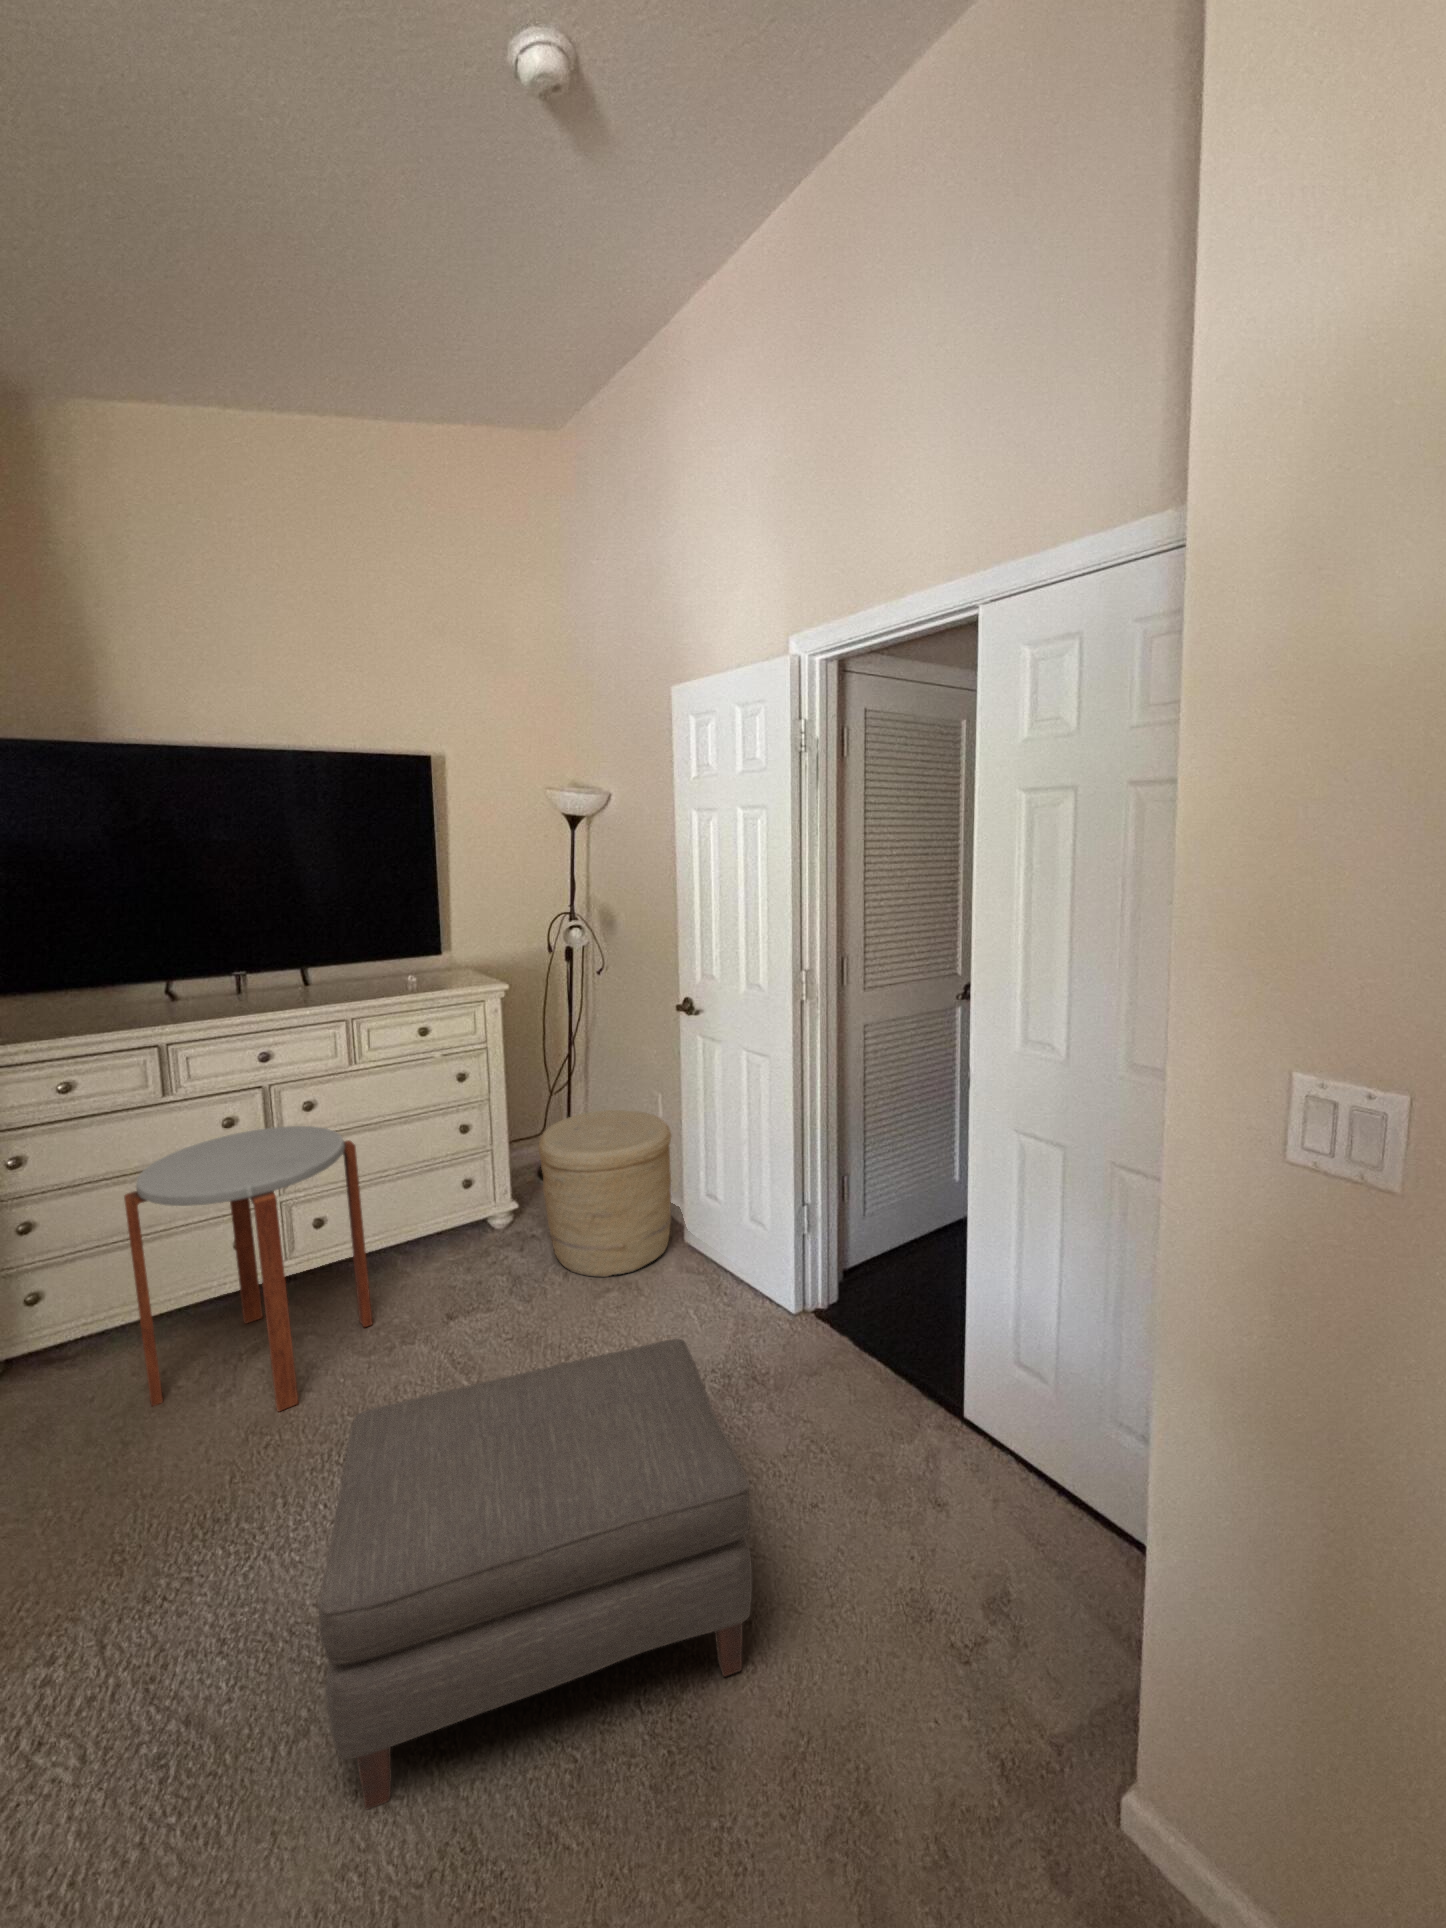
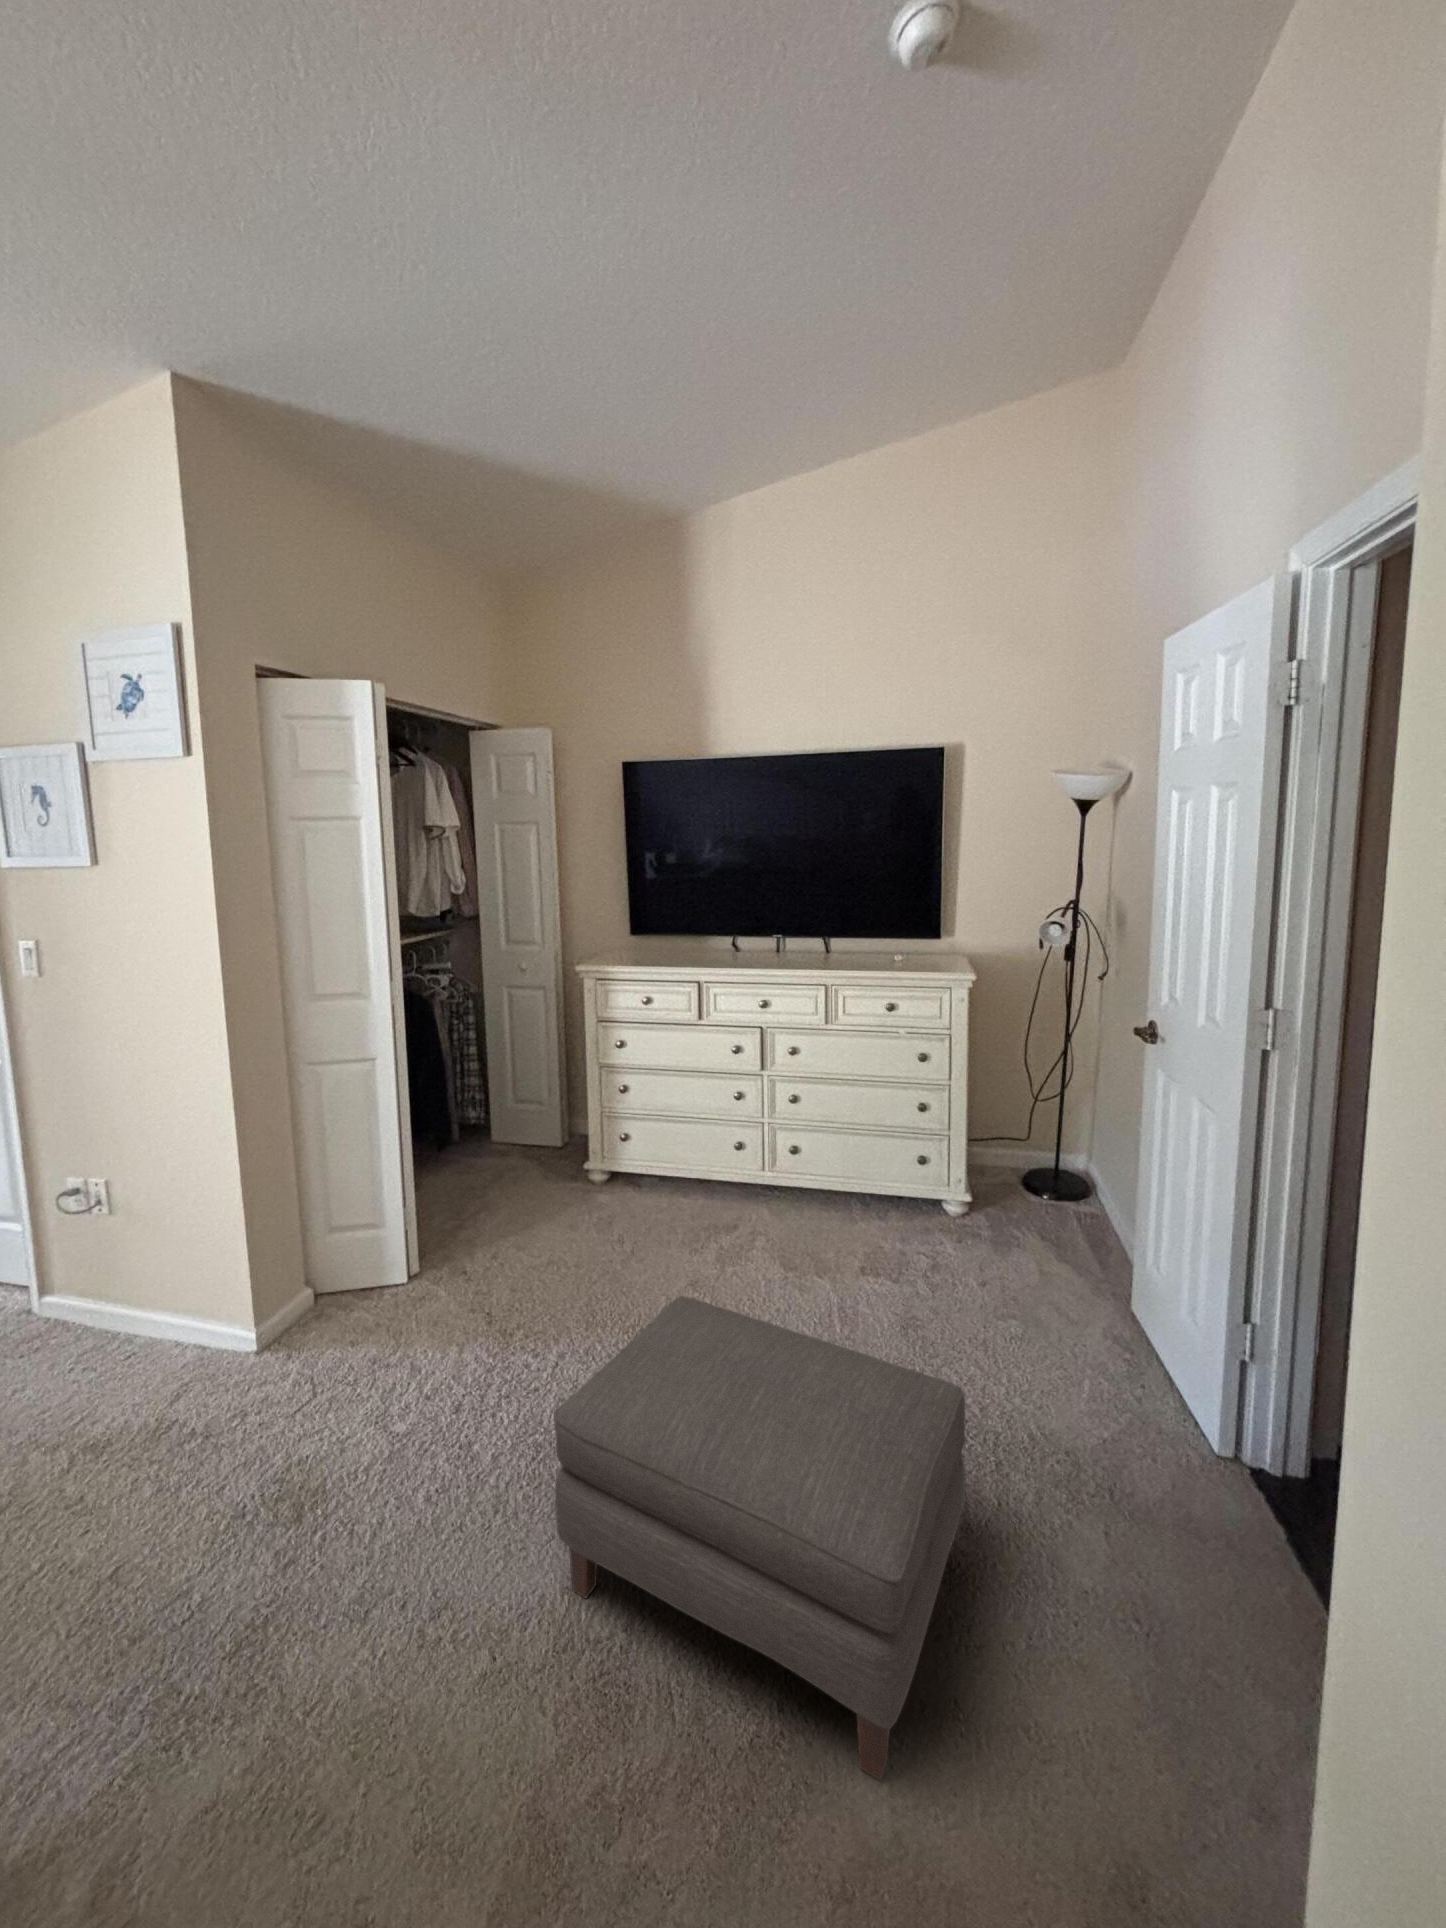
woven basket: present [538,1110,671,1277] -> none [973,1125,1130,1310]
side table: present [124,1126,372,1411] -> none [650,1059,806,1278]

